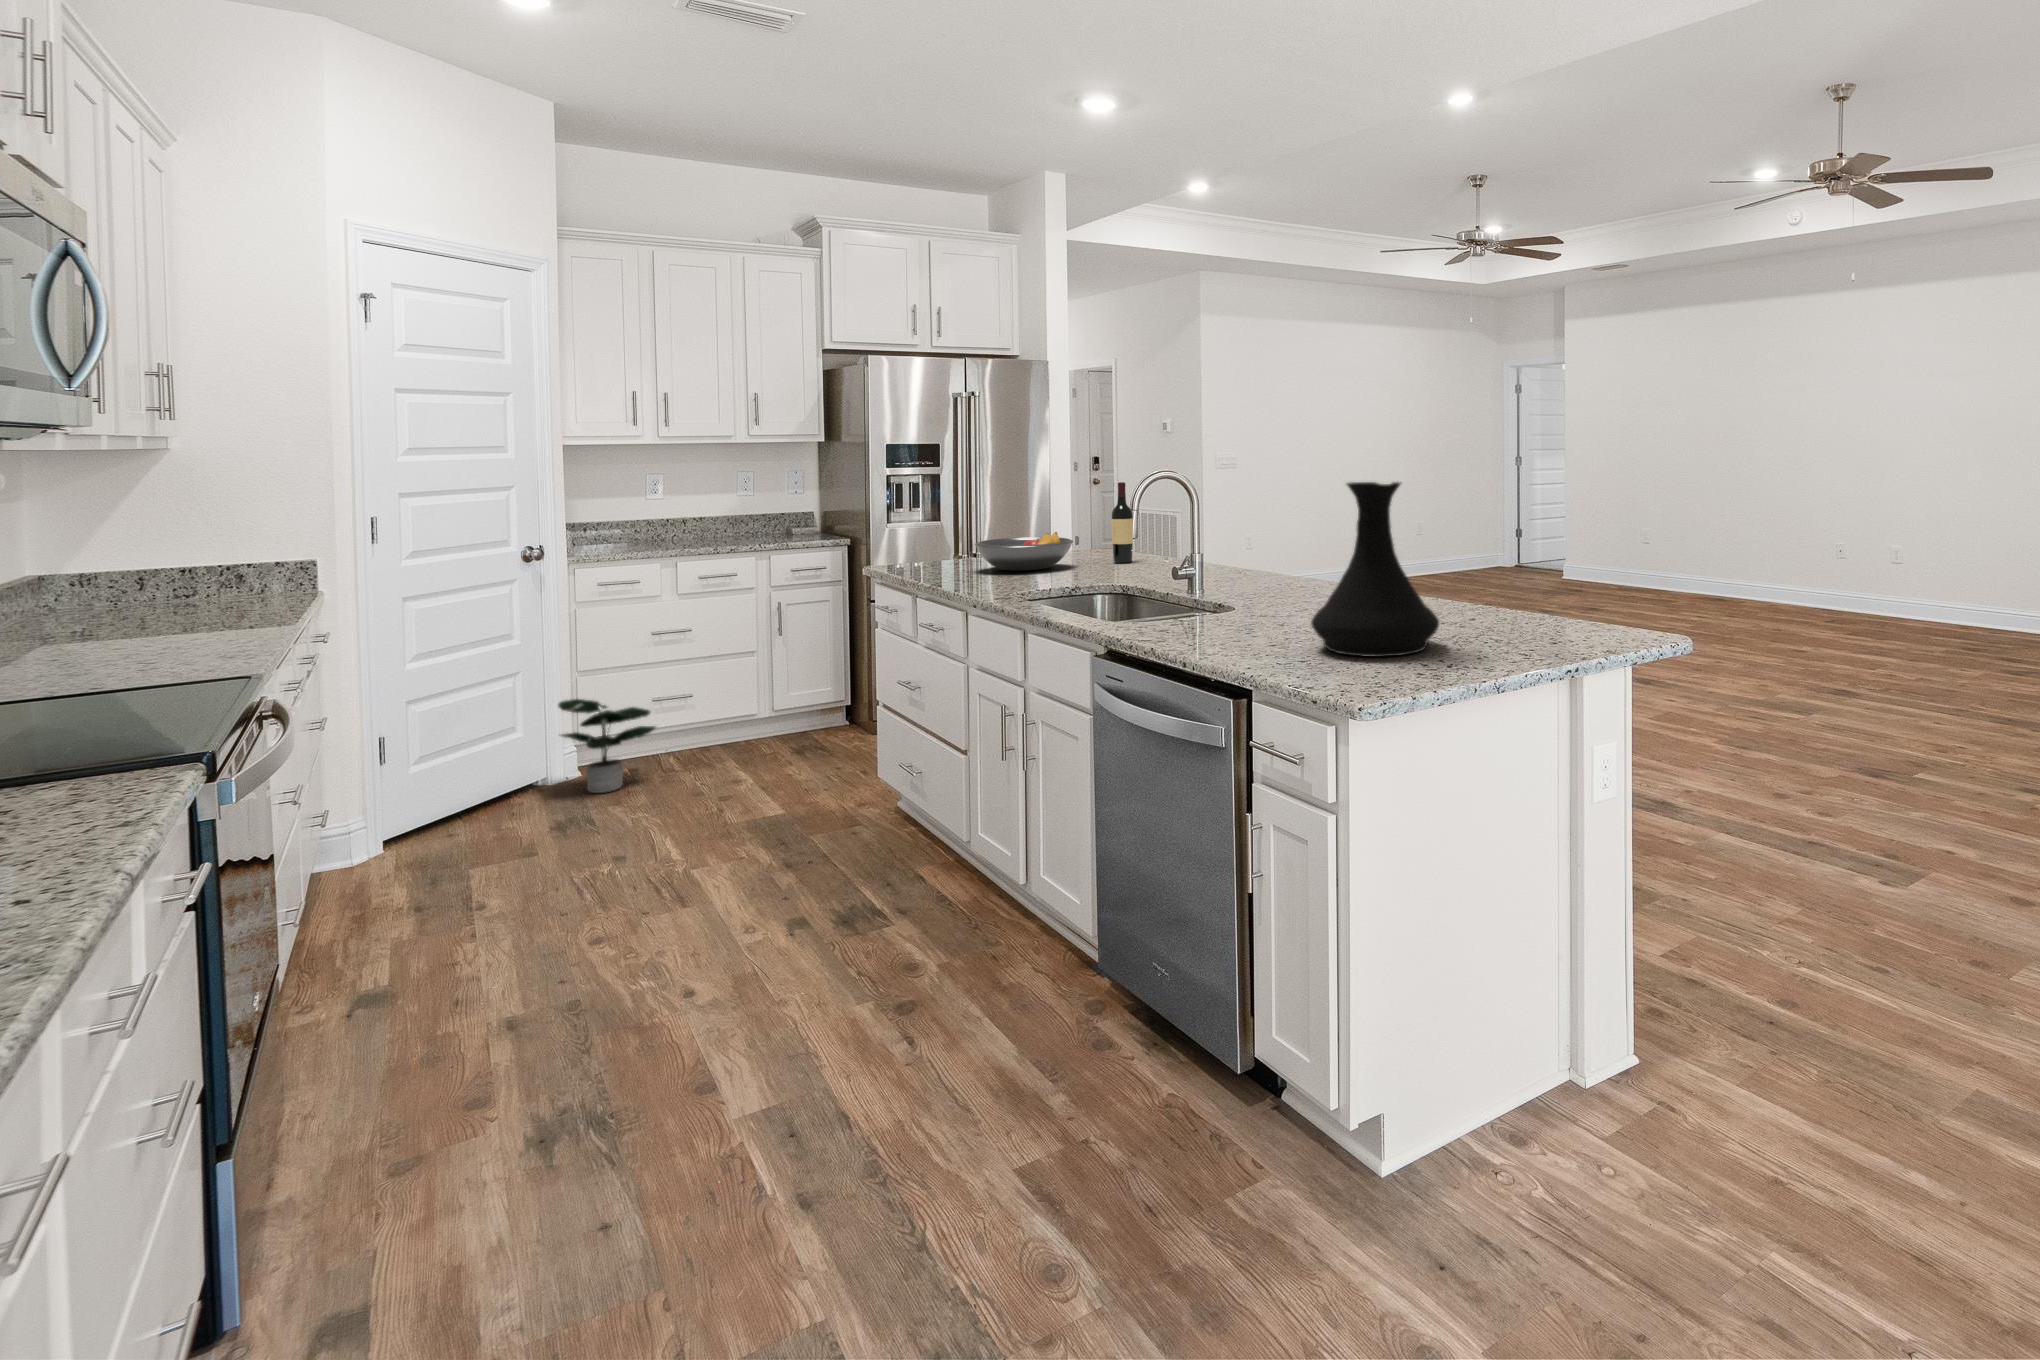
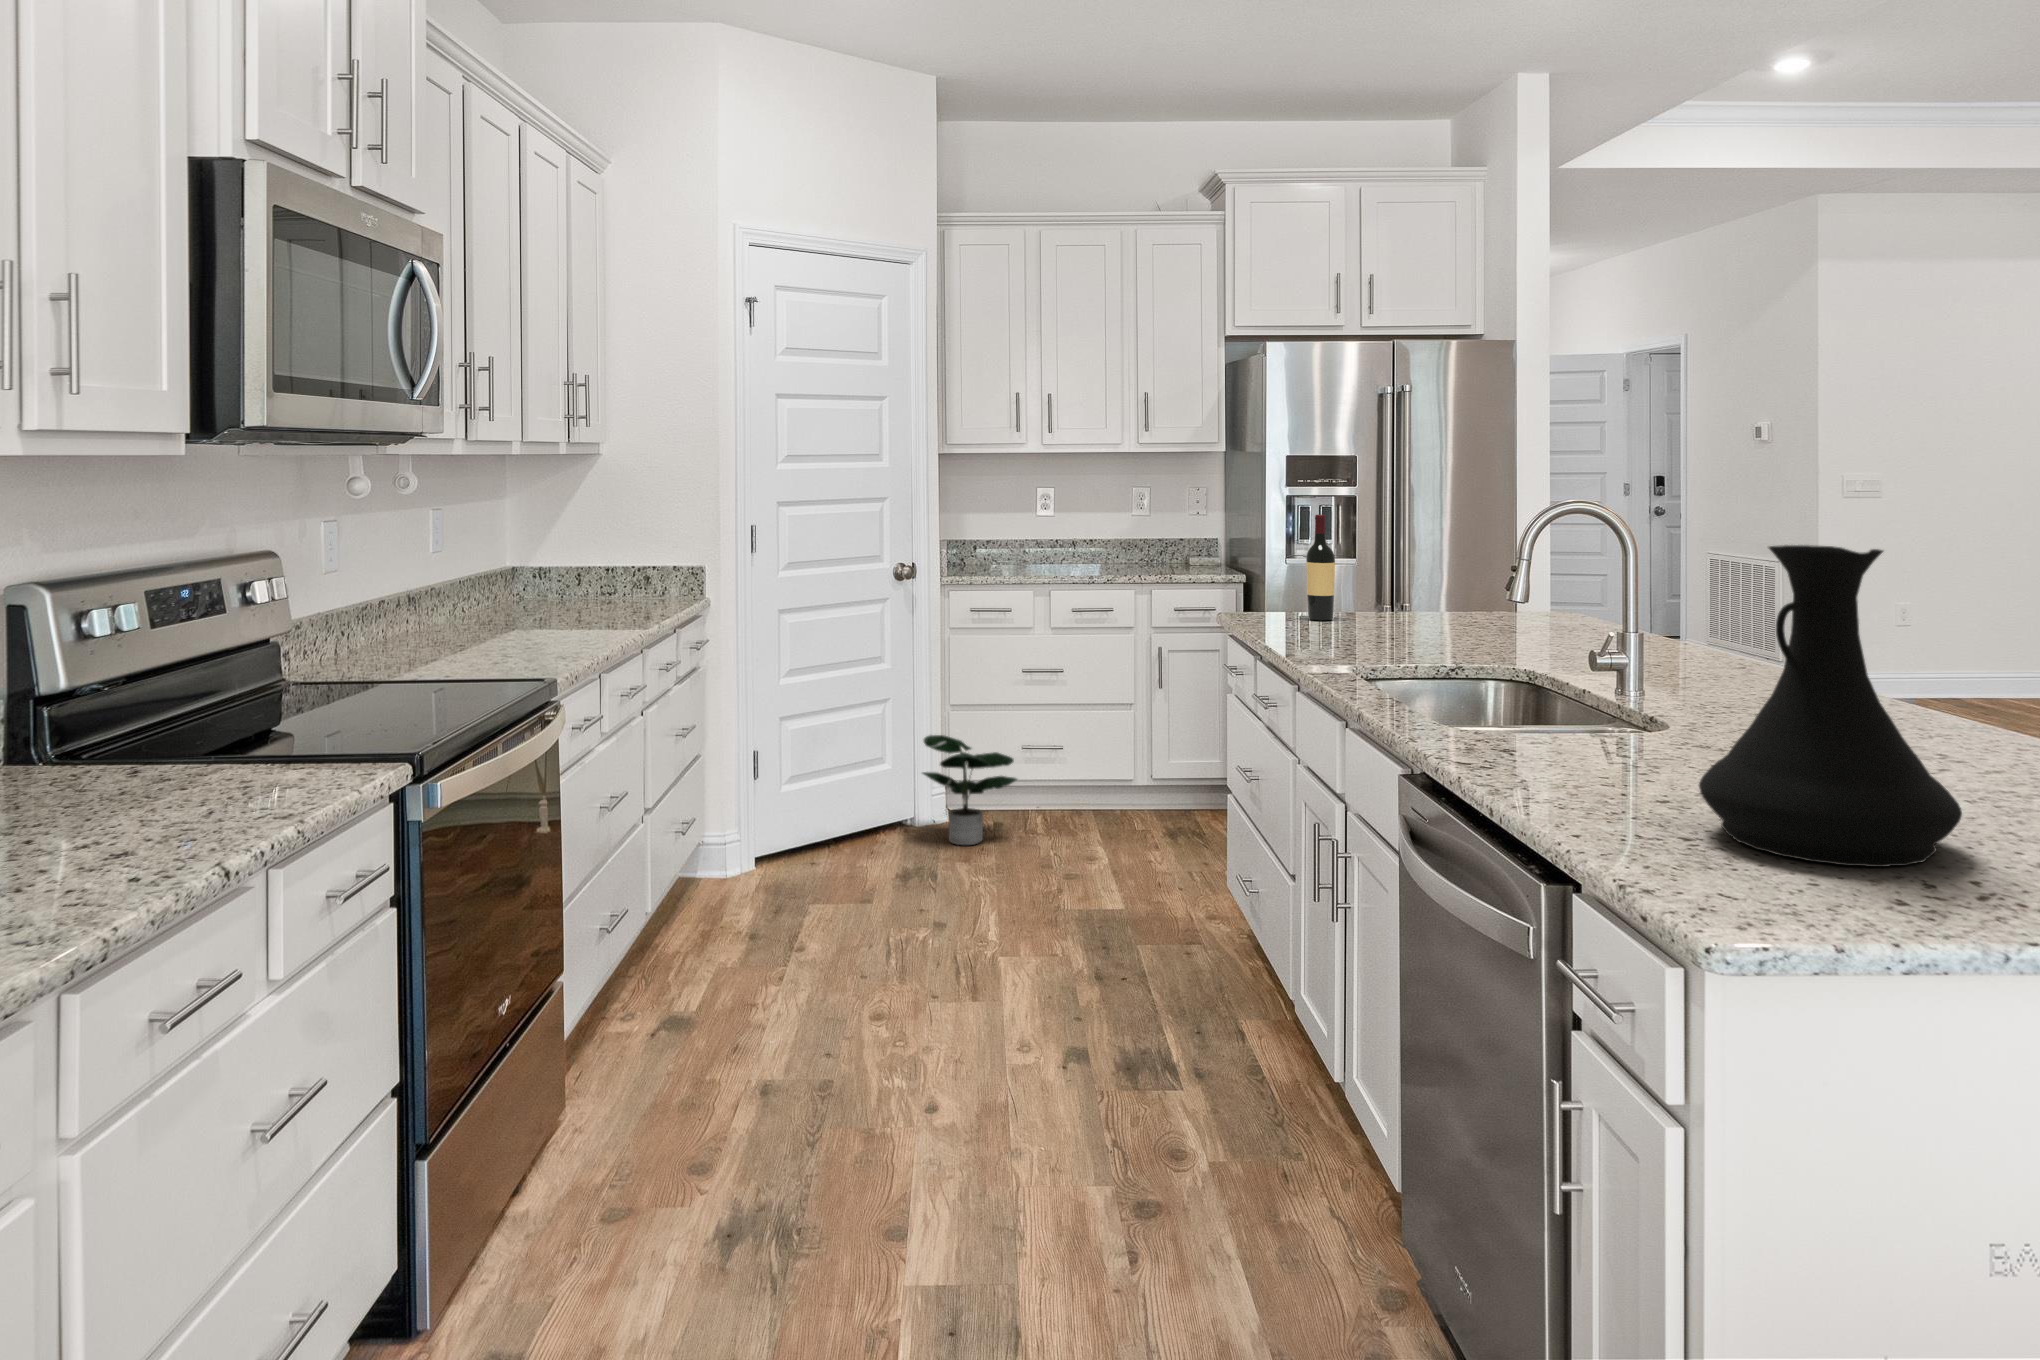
wine bottle: present [1112,482,1133,563] -> present [1306,515,1335,621]
fruit bowl: present [975,532,1073,571] -> none [1350,587,1490,638]

